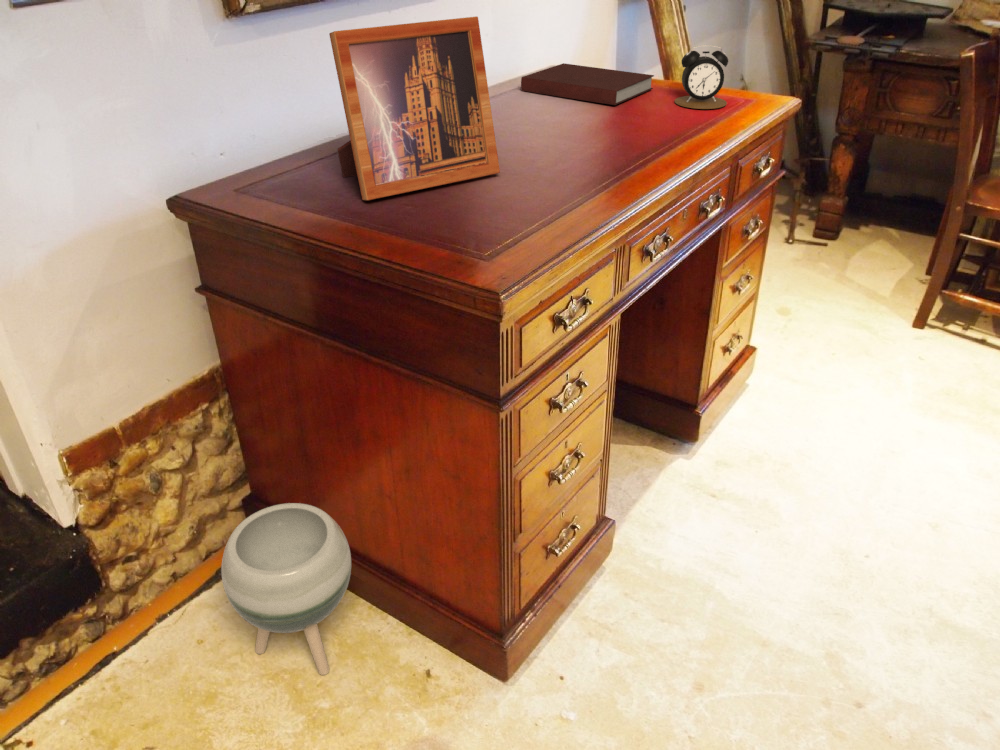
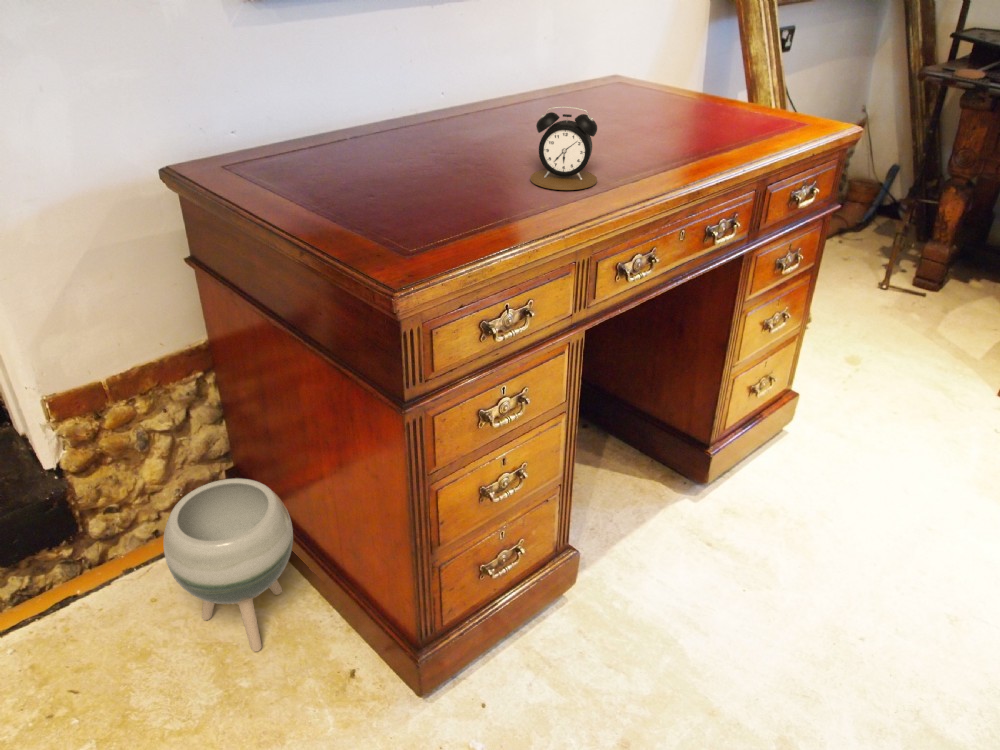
picture frame: present [329,17,500,200] -> none [304,14,478,190]
alarm clock: present [675,45,728,109] -> present [530,106,597,190]
notebook: present [521,63,654,105] -> none [560,76,699,120]

